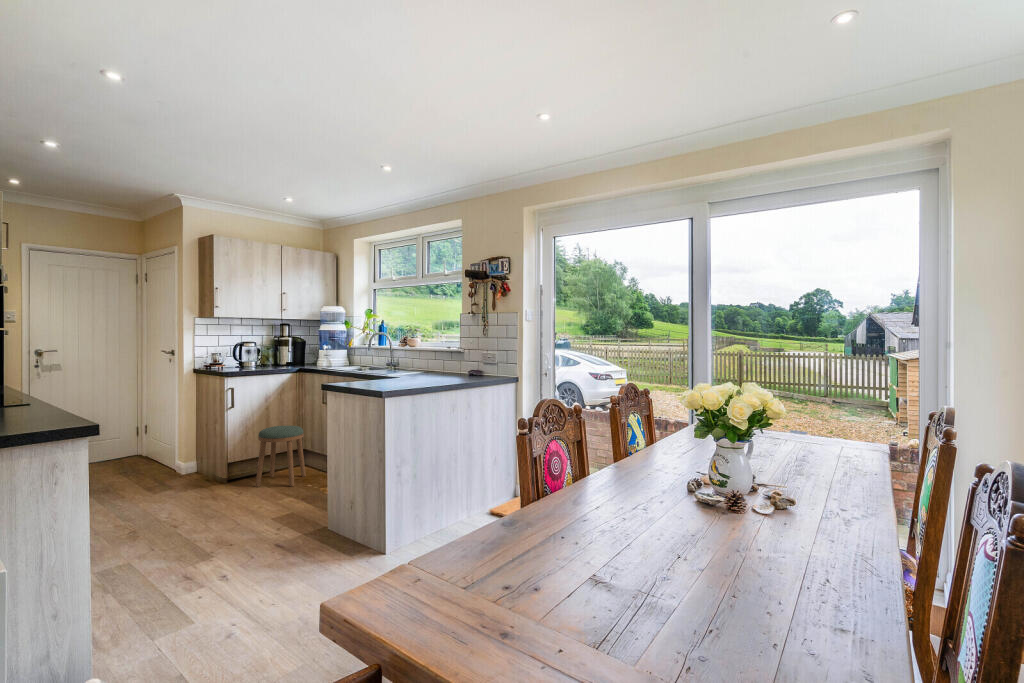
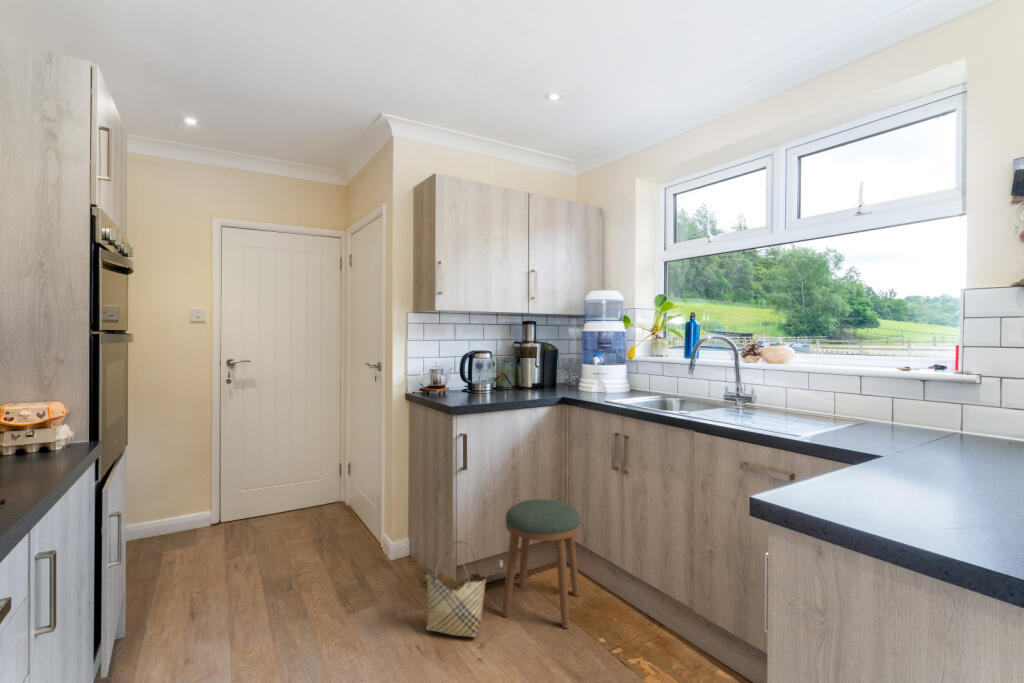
woven basket: none [207,447,244,494] -> present [426,541,486,637]

